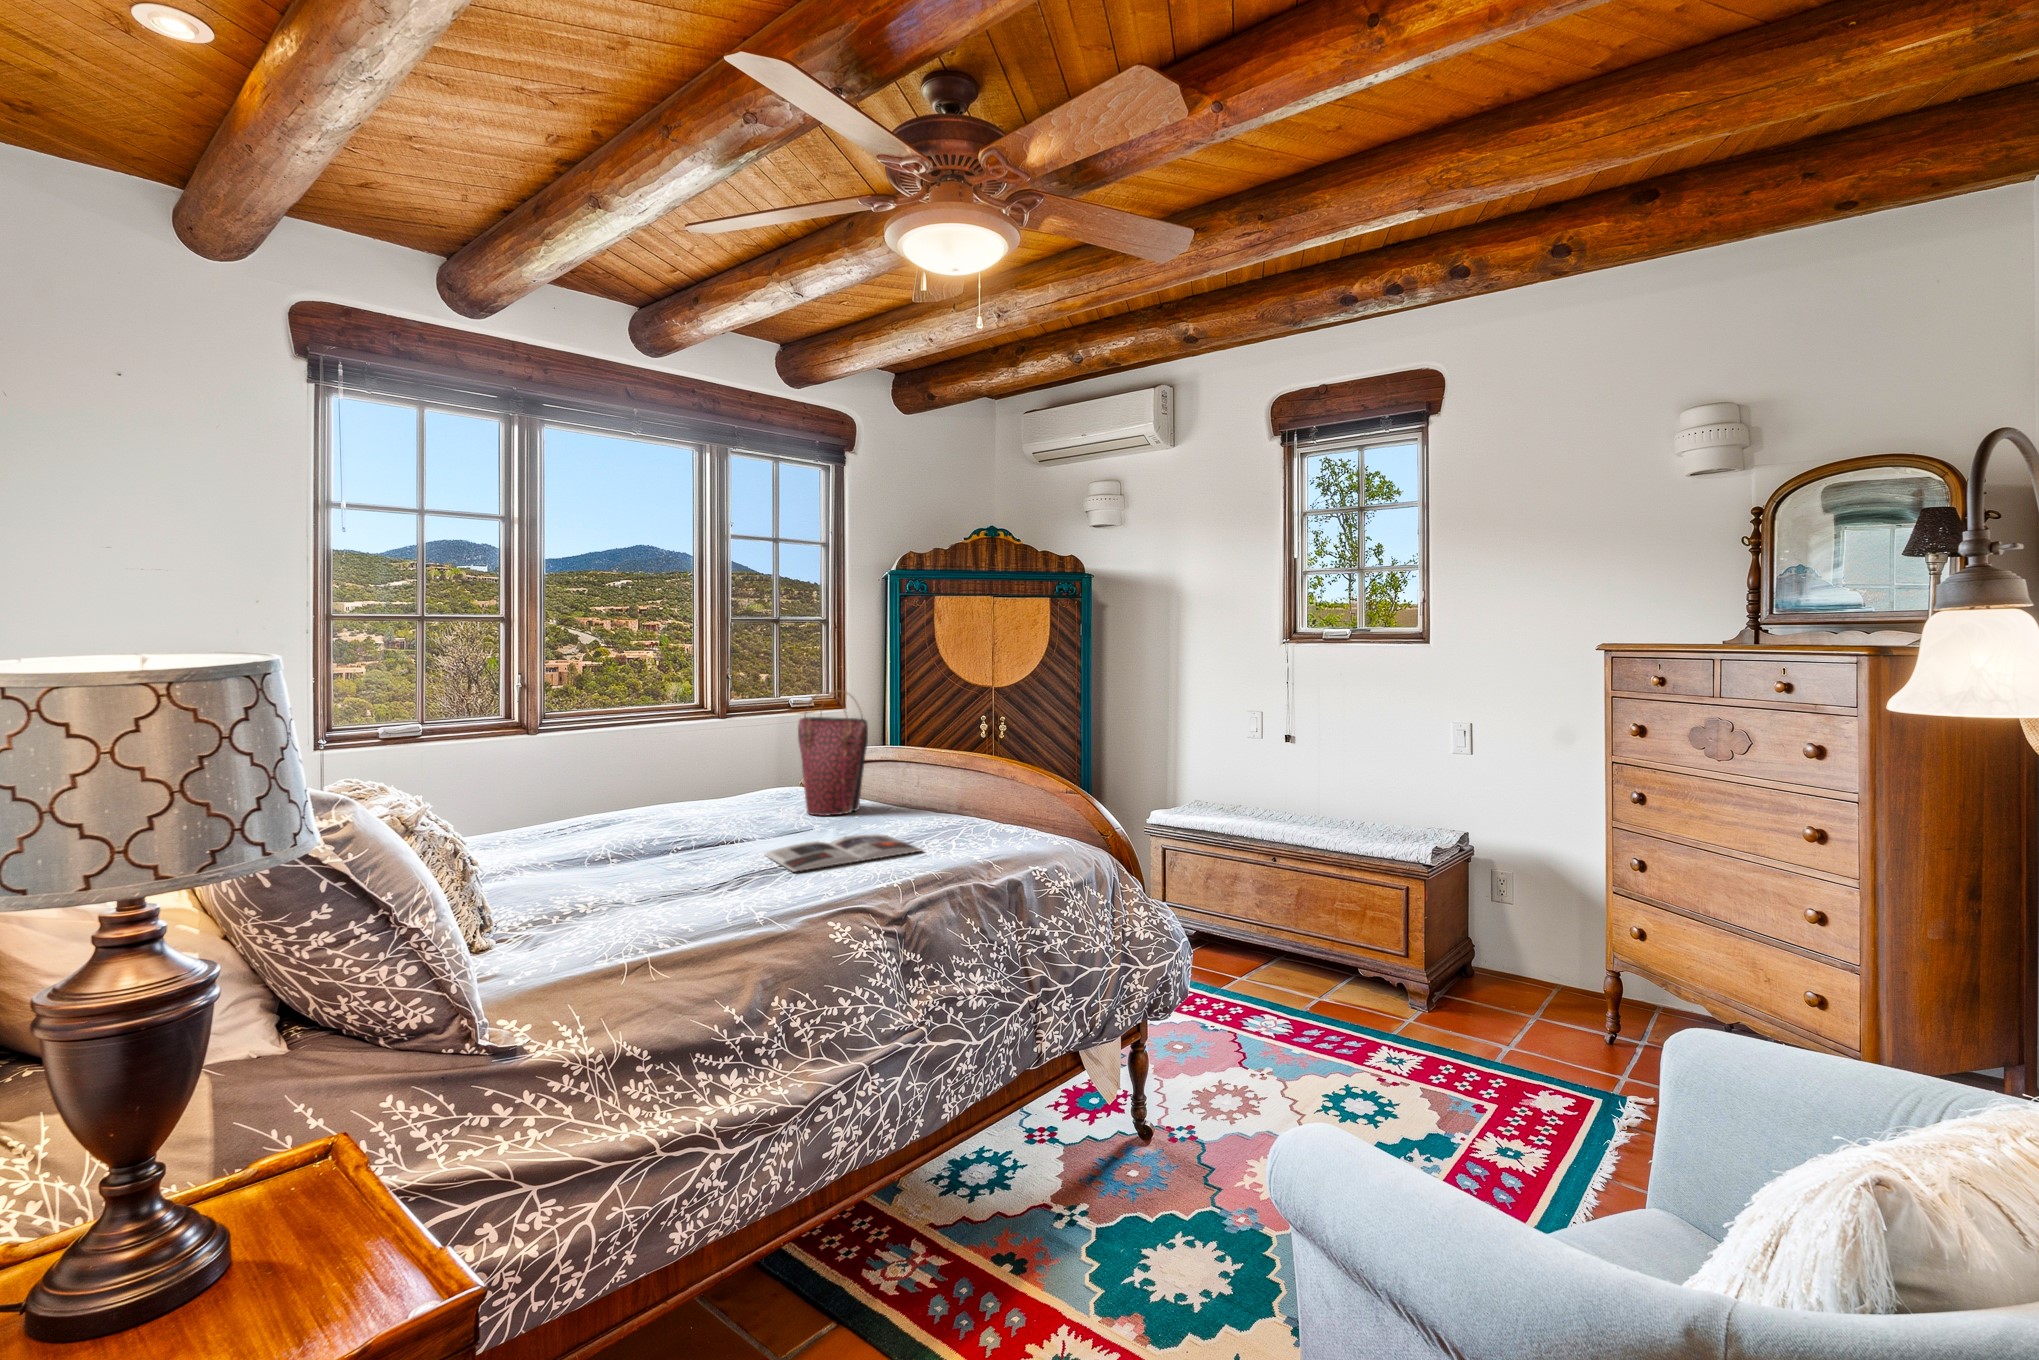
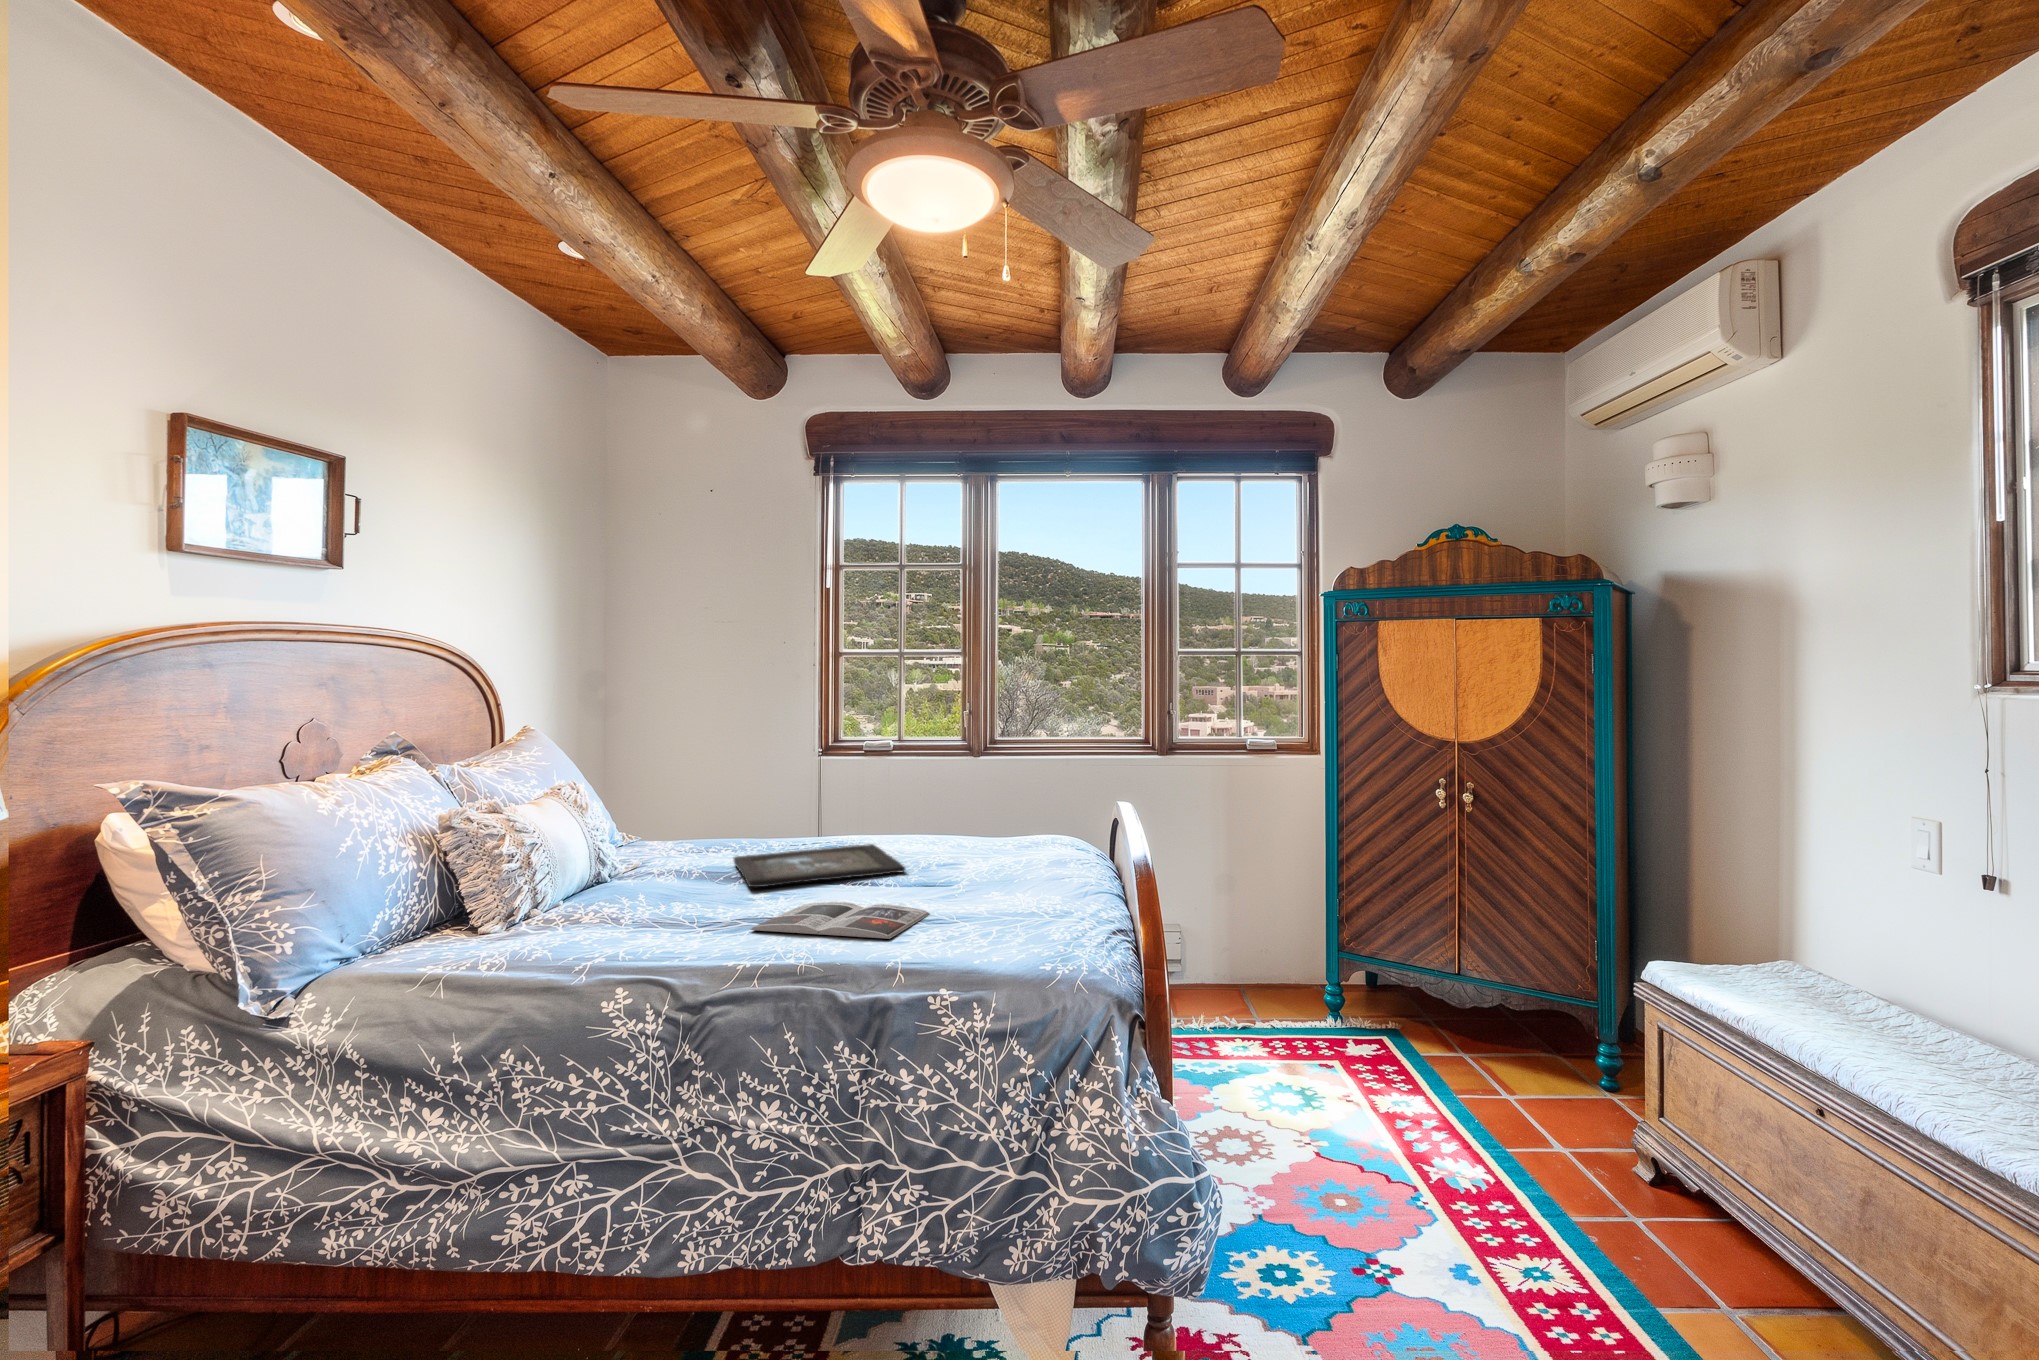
handbag: present [798,690,868,816] -> none [963,737,1022,879]
tray: none [543,811,758,854] -> present [734,844,905,887]

